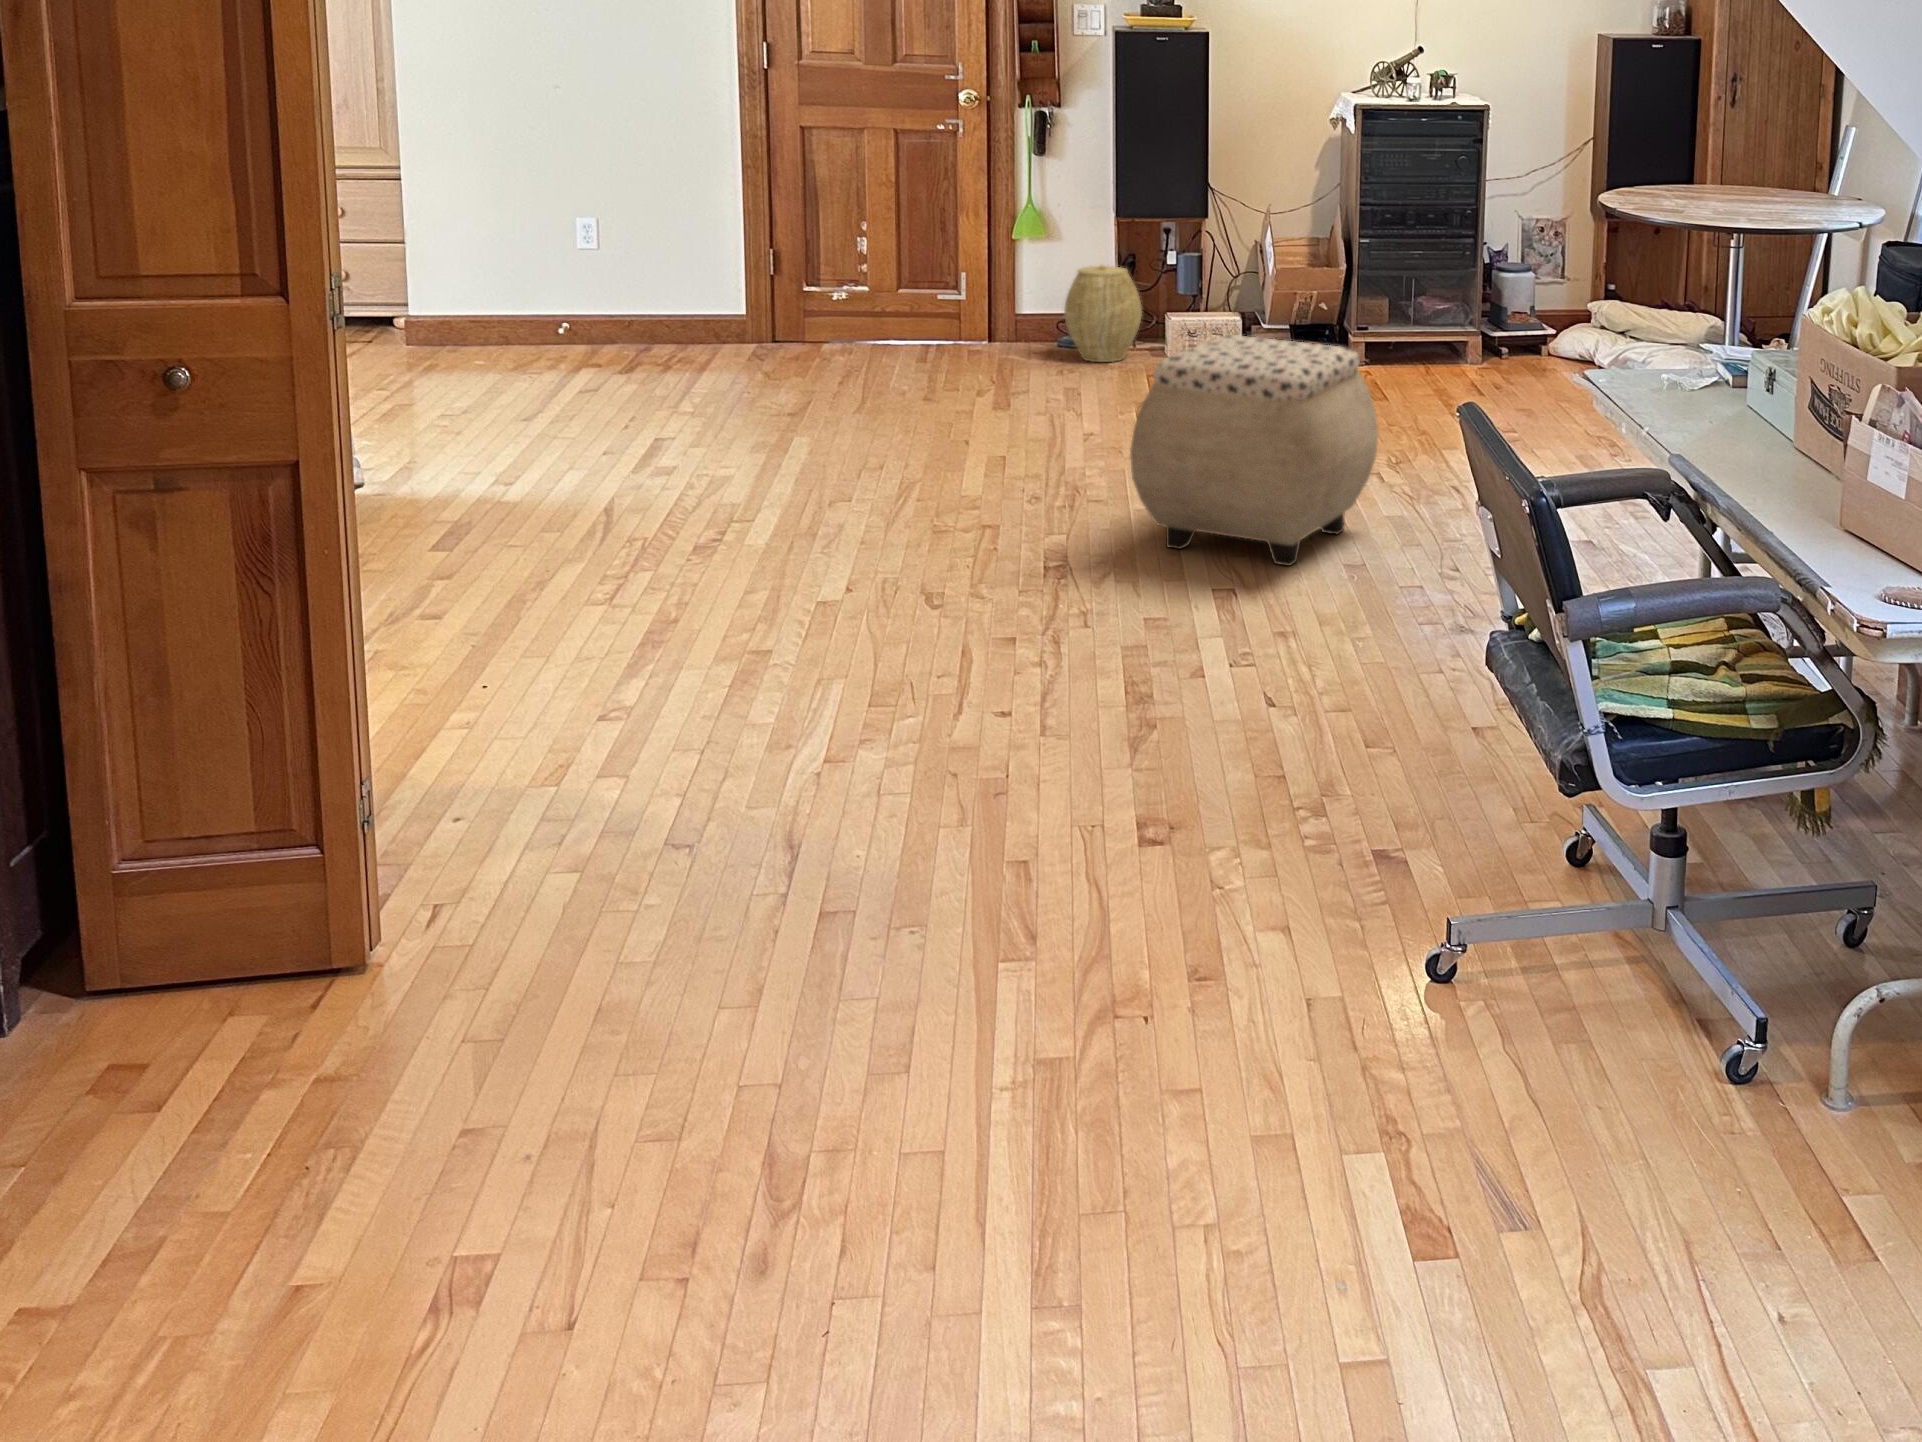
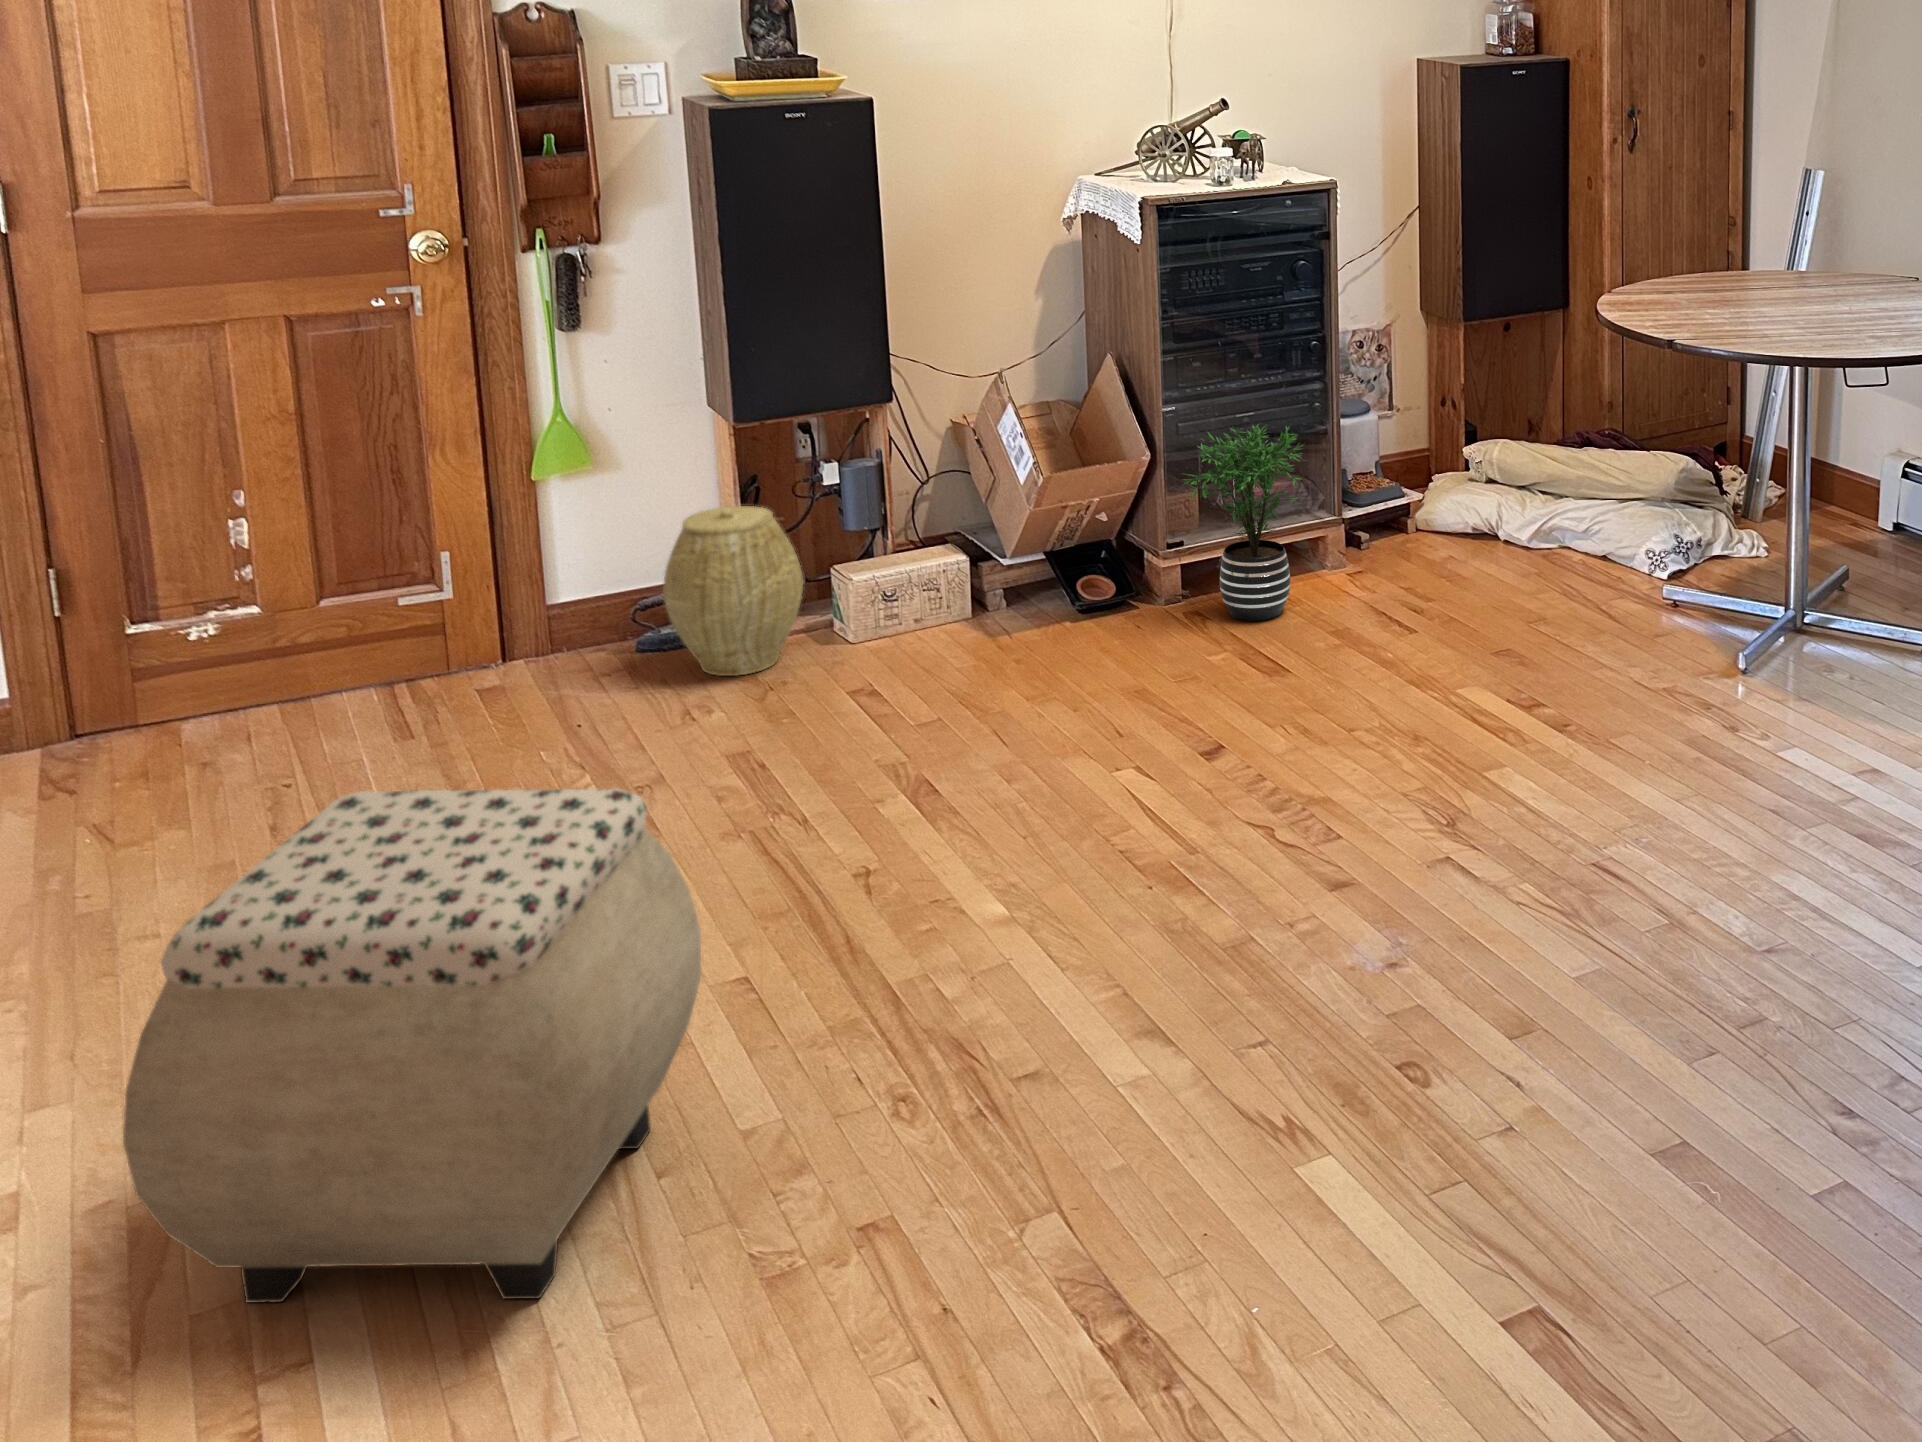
potted plant: none [1362,250,1451,377] -> present [1183,424,1303,621]
ottoman: present [1130,335,1378,566] -> present [123,788,701,1303]

